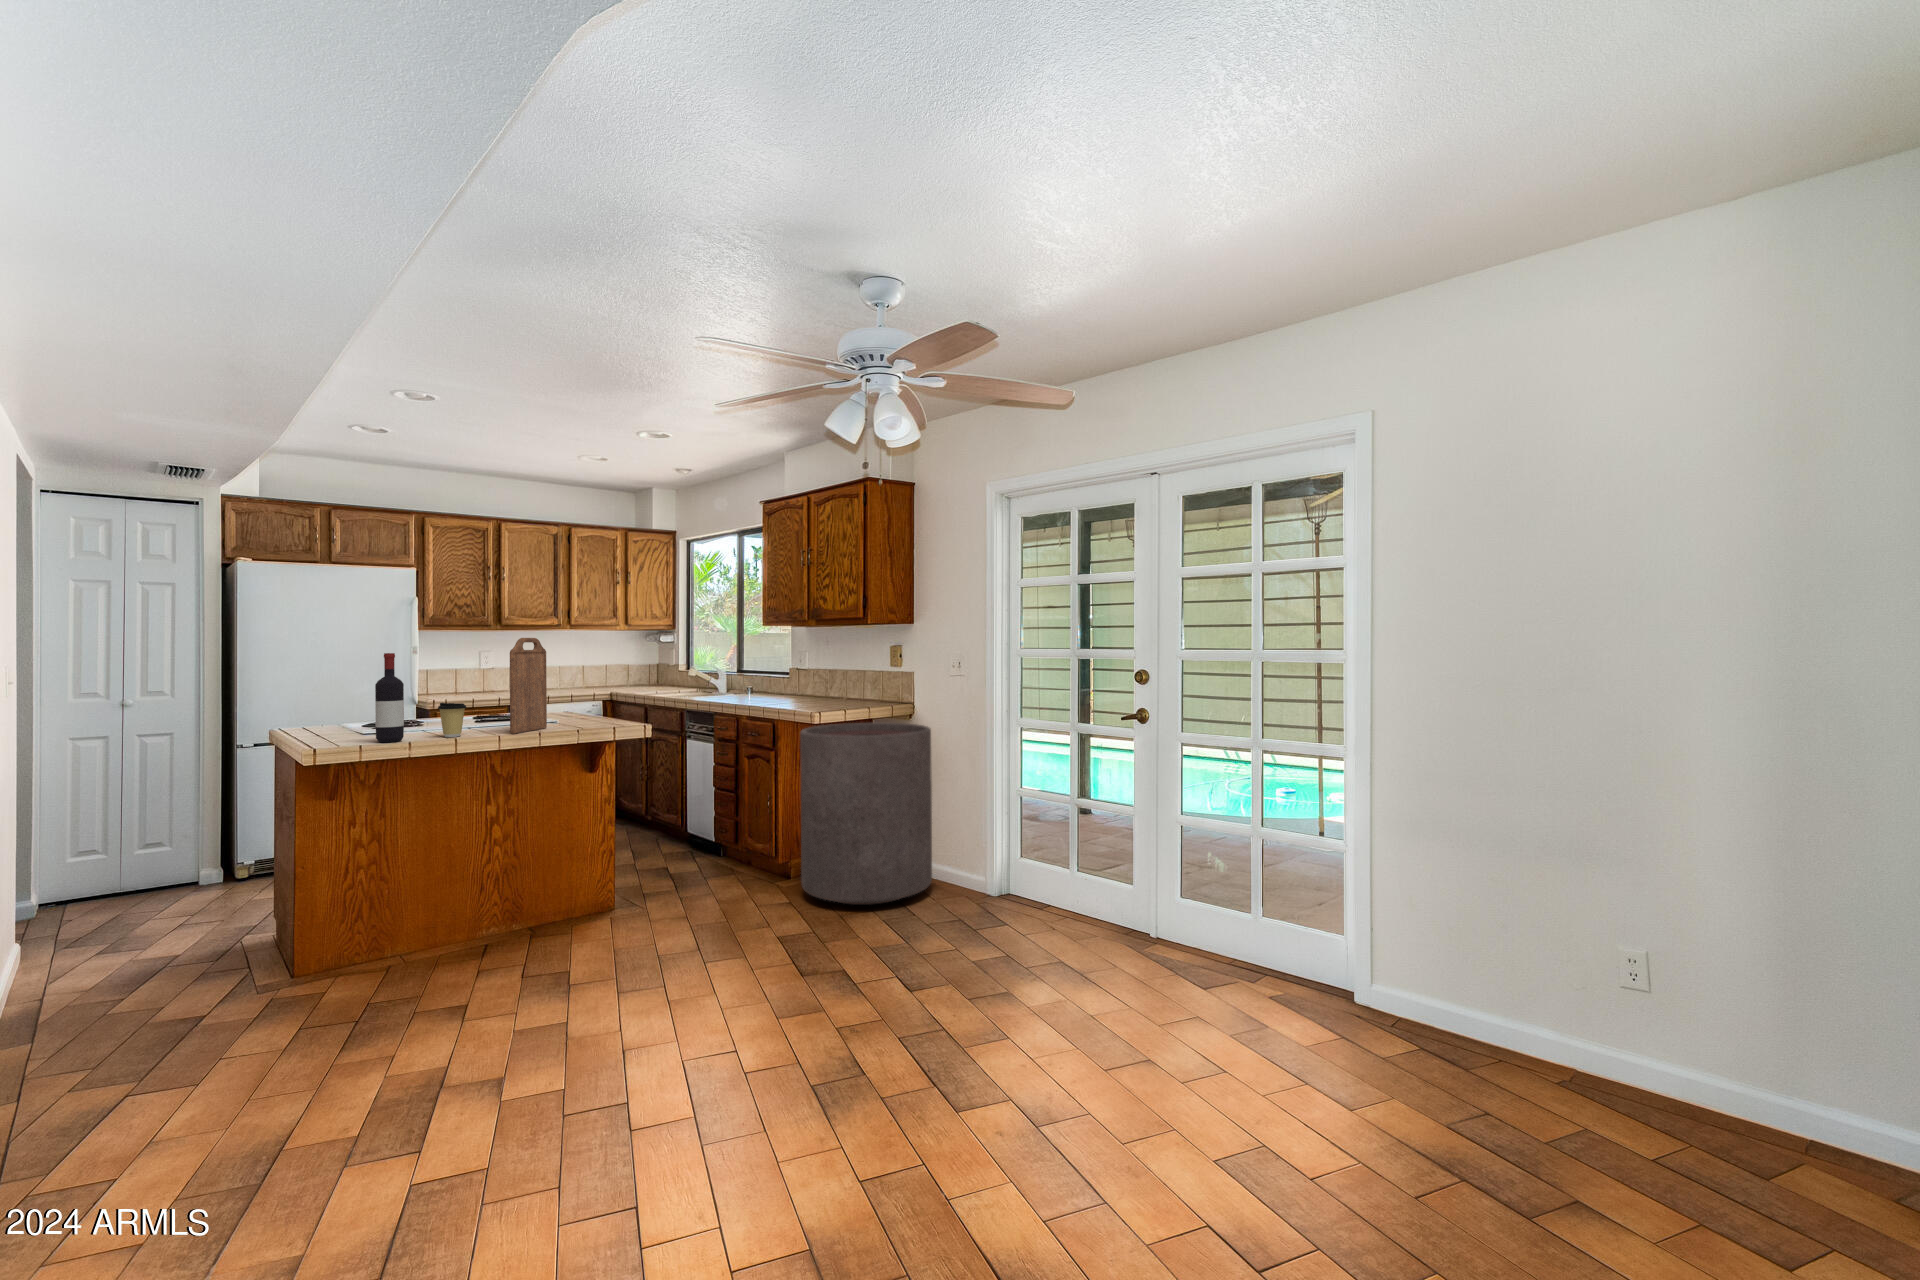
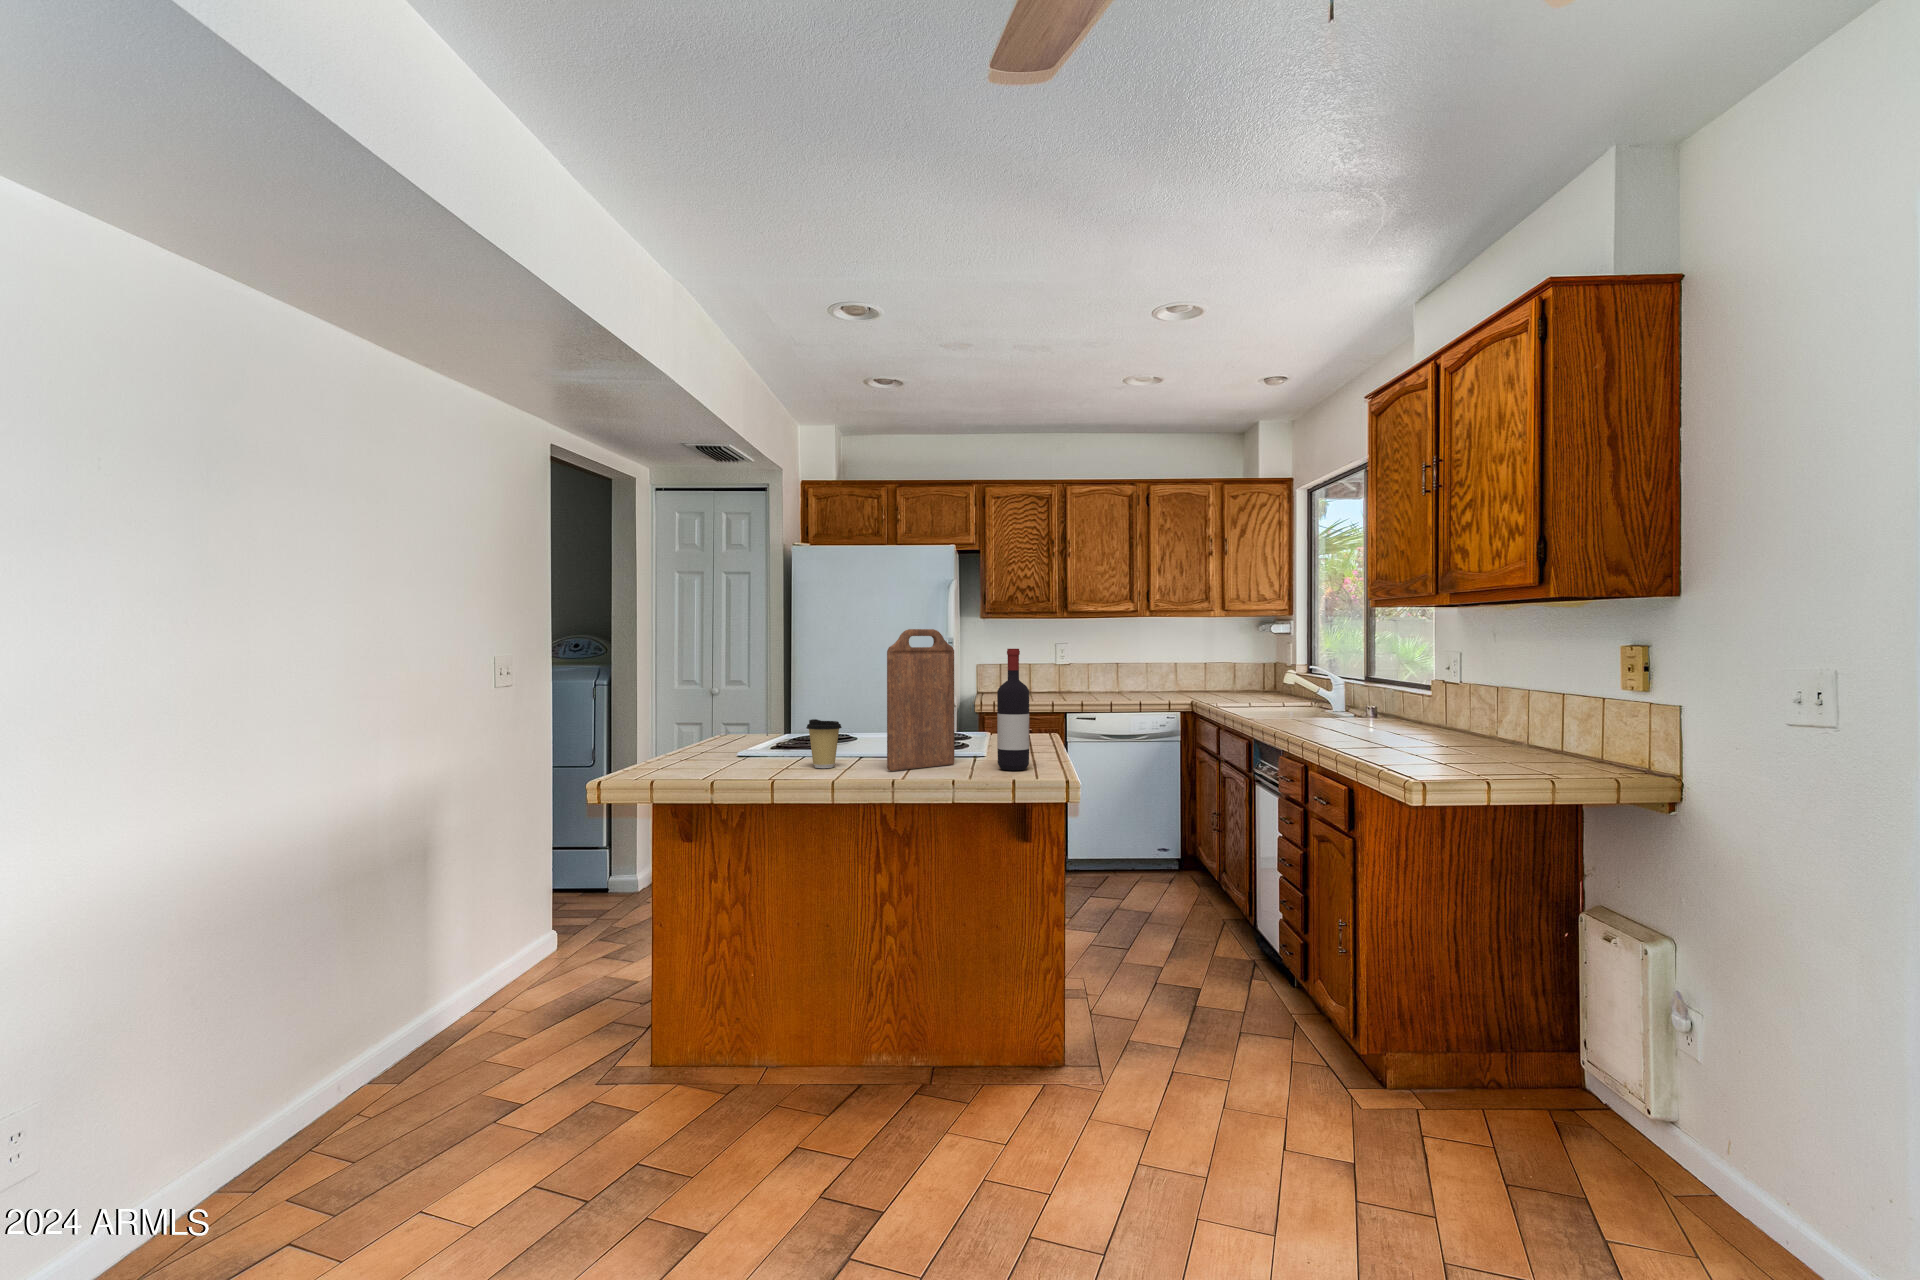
wine bottle: present [375,653,404,742] -> present [997,649,1029,771]
trash can: present [800,723,932,905] -> none [1381,799,1702,1228]

